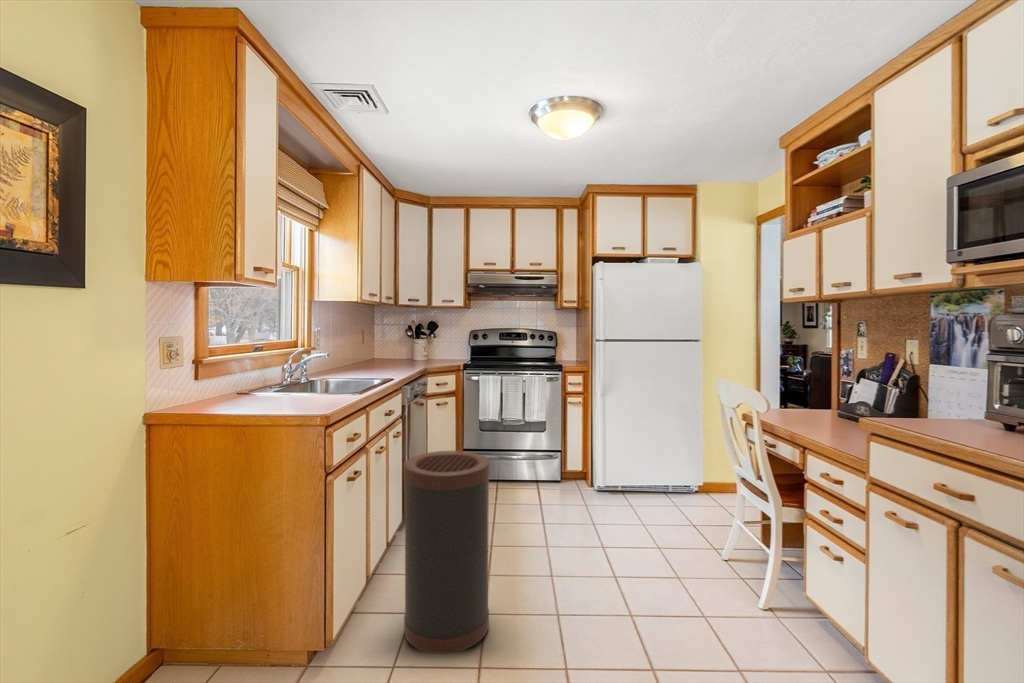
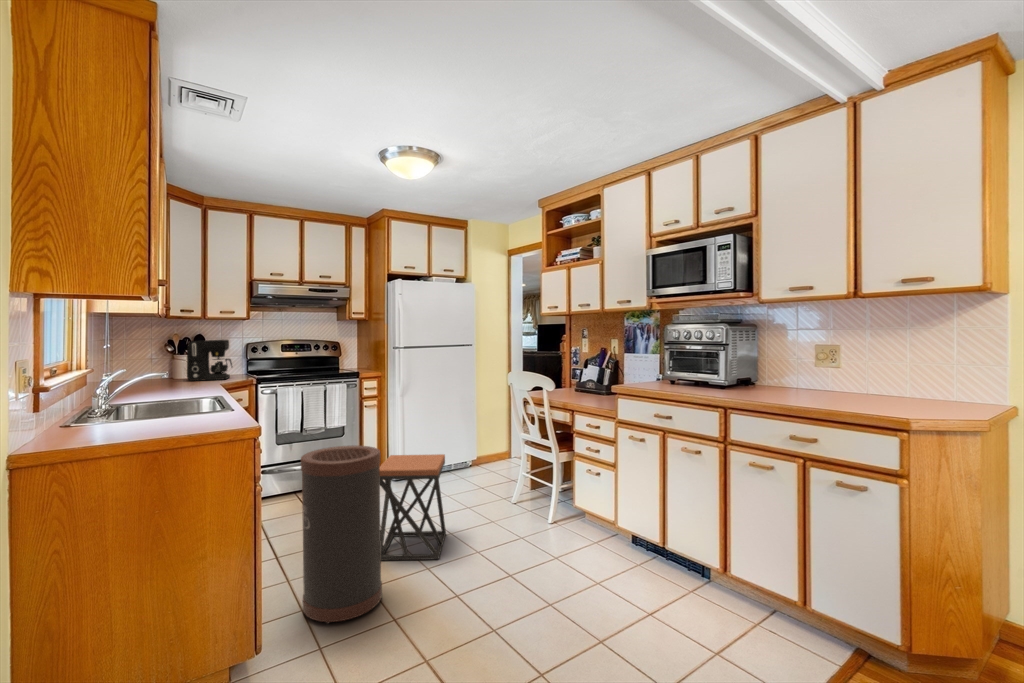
coffee maker: none [414,328,450,364] -> present [187,340,232,381]
stool: none [513,465,608,609] -> present [380,454,446,560]

